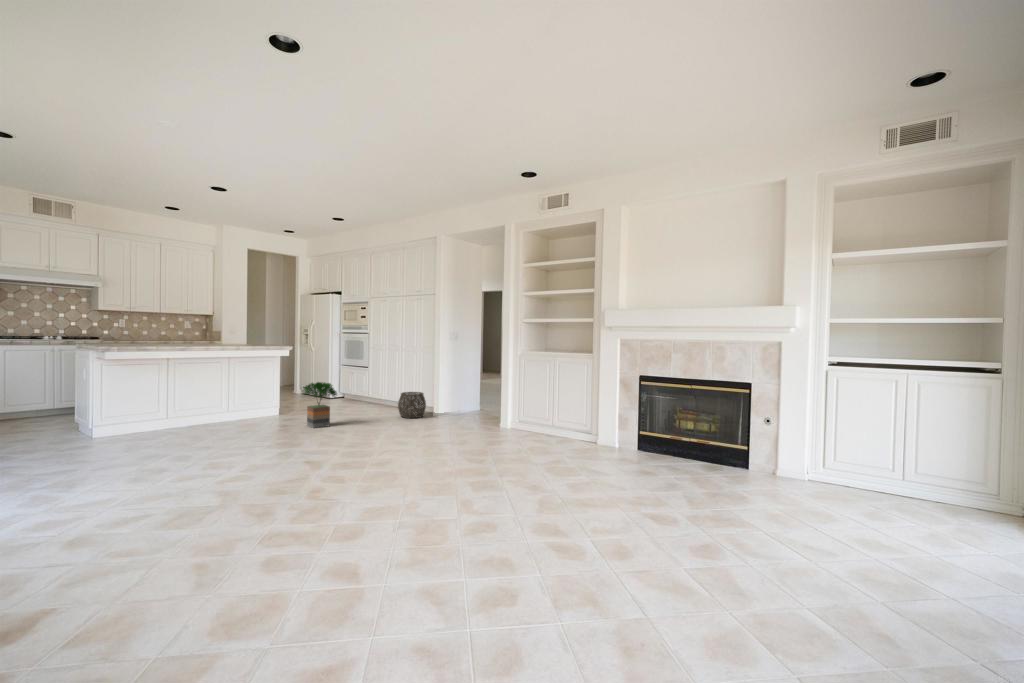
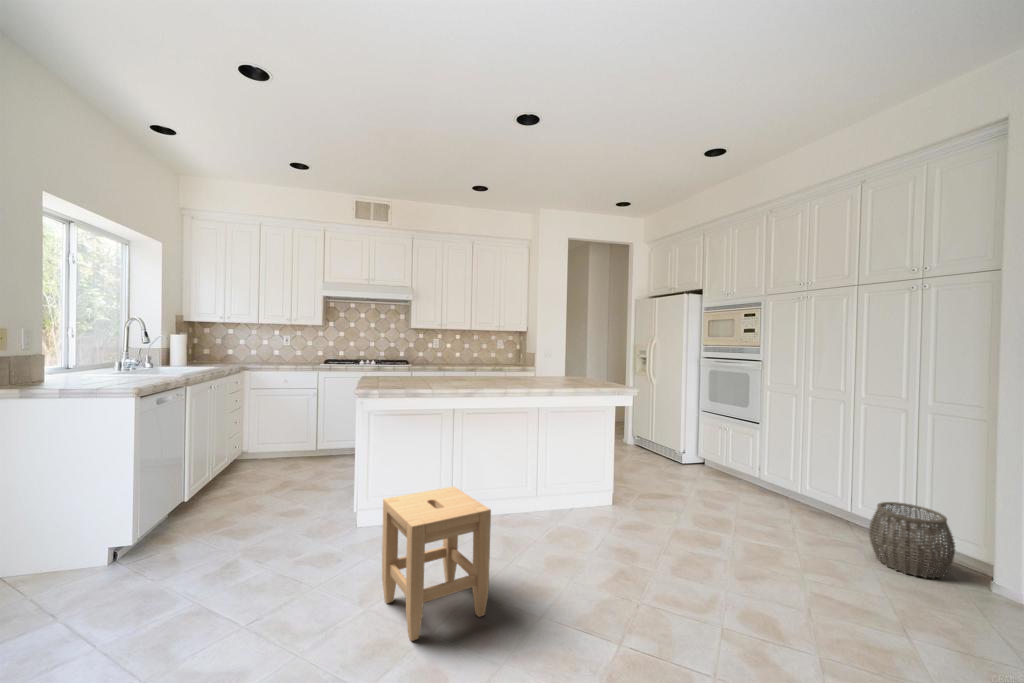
potted tree: present [304,382,337,428] -> none [671,468,748,572]
stool: none [127,395,198,458] -> present [382,487,491,641]

